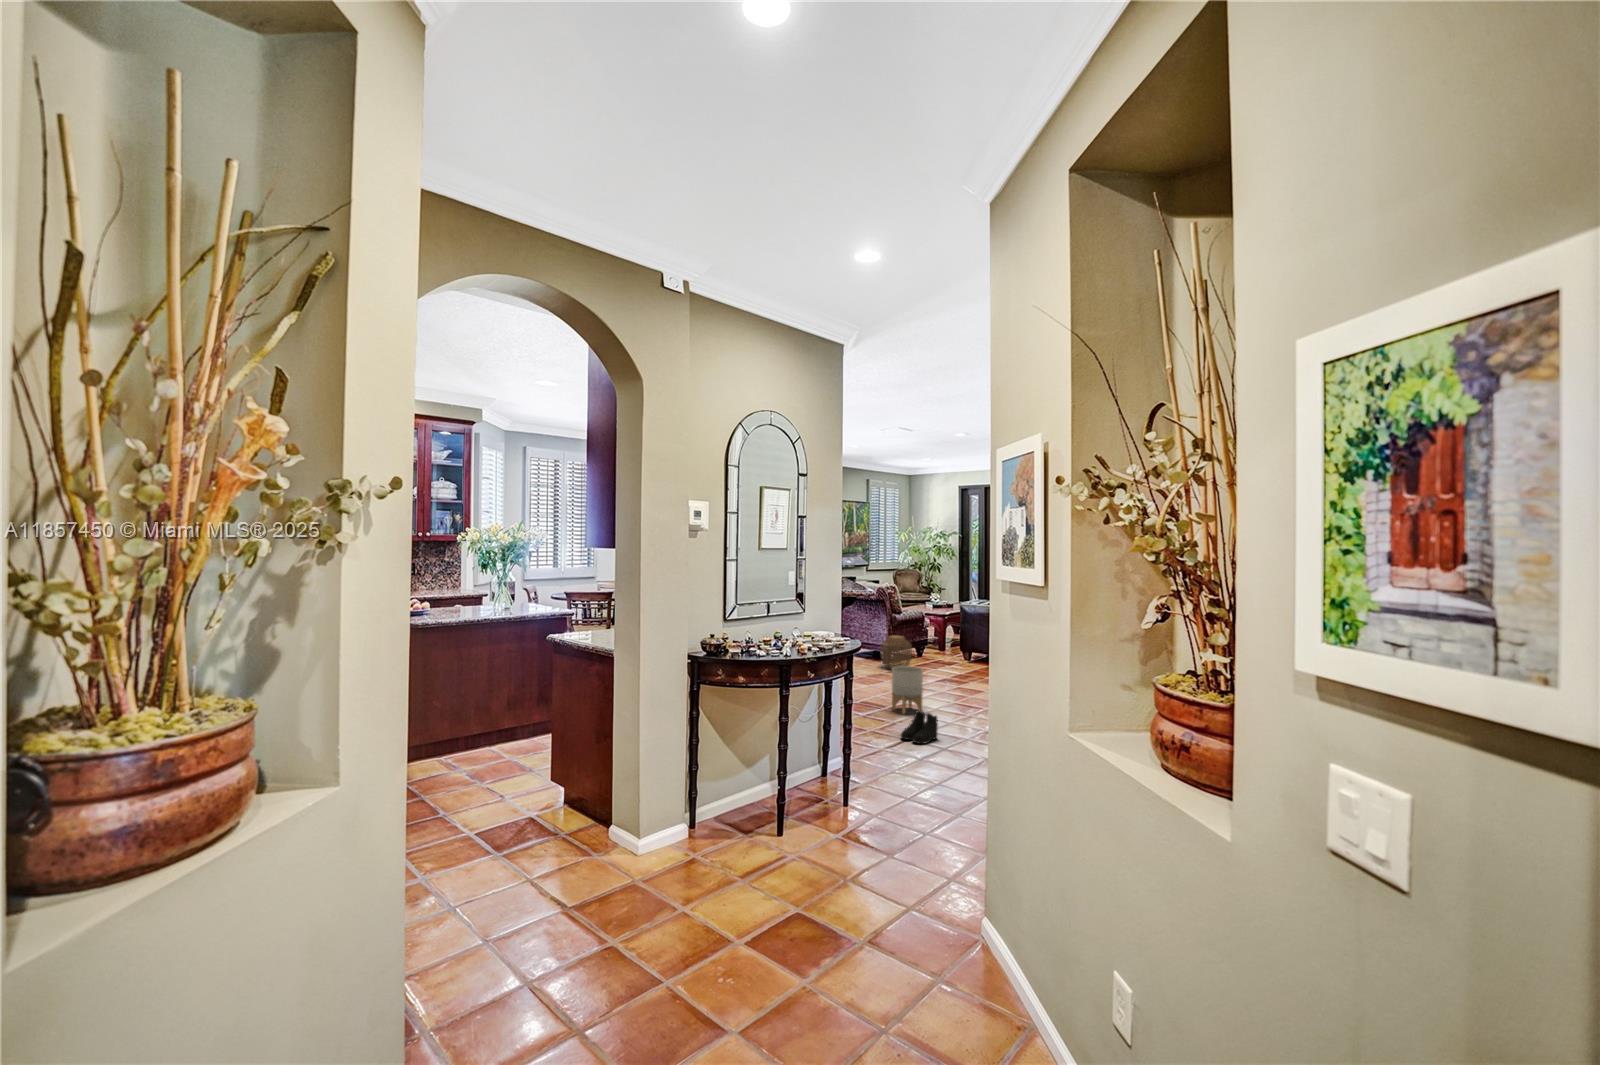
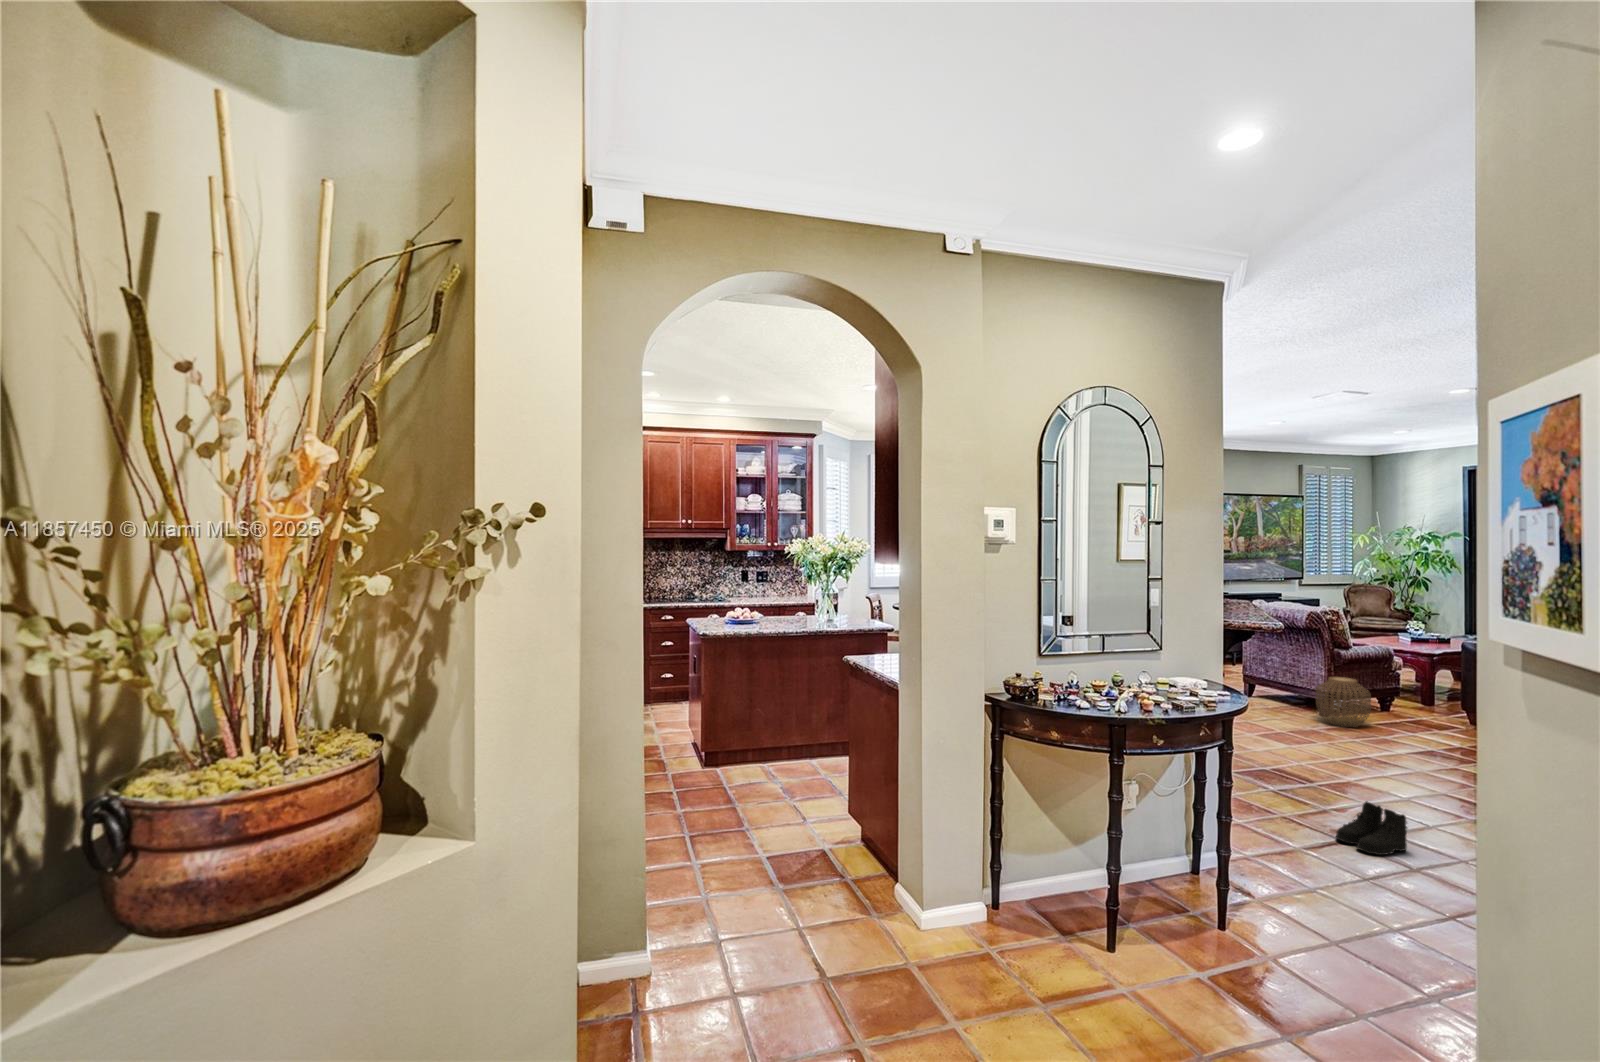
planter: present [892,666,923,714] -> none [1326,727,1382,802]

